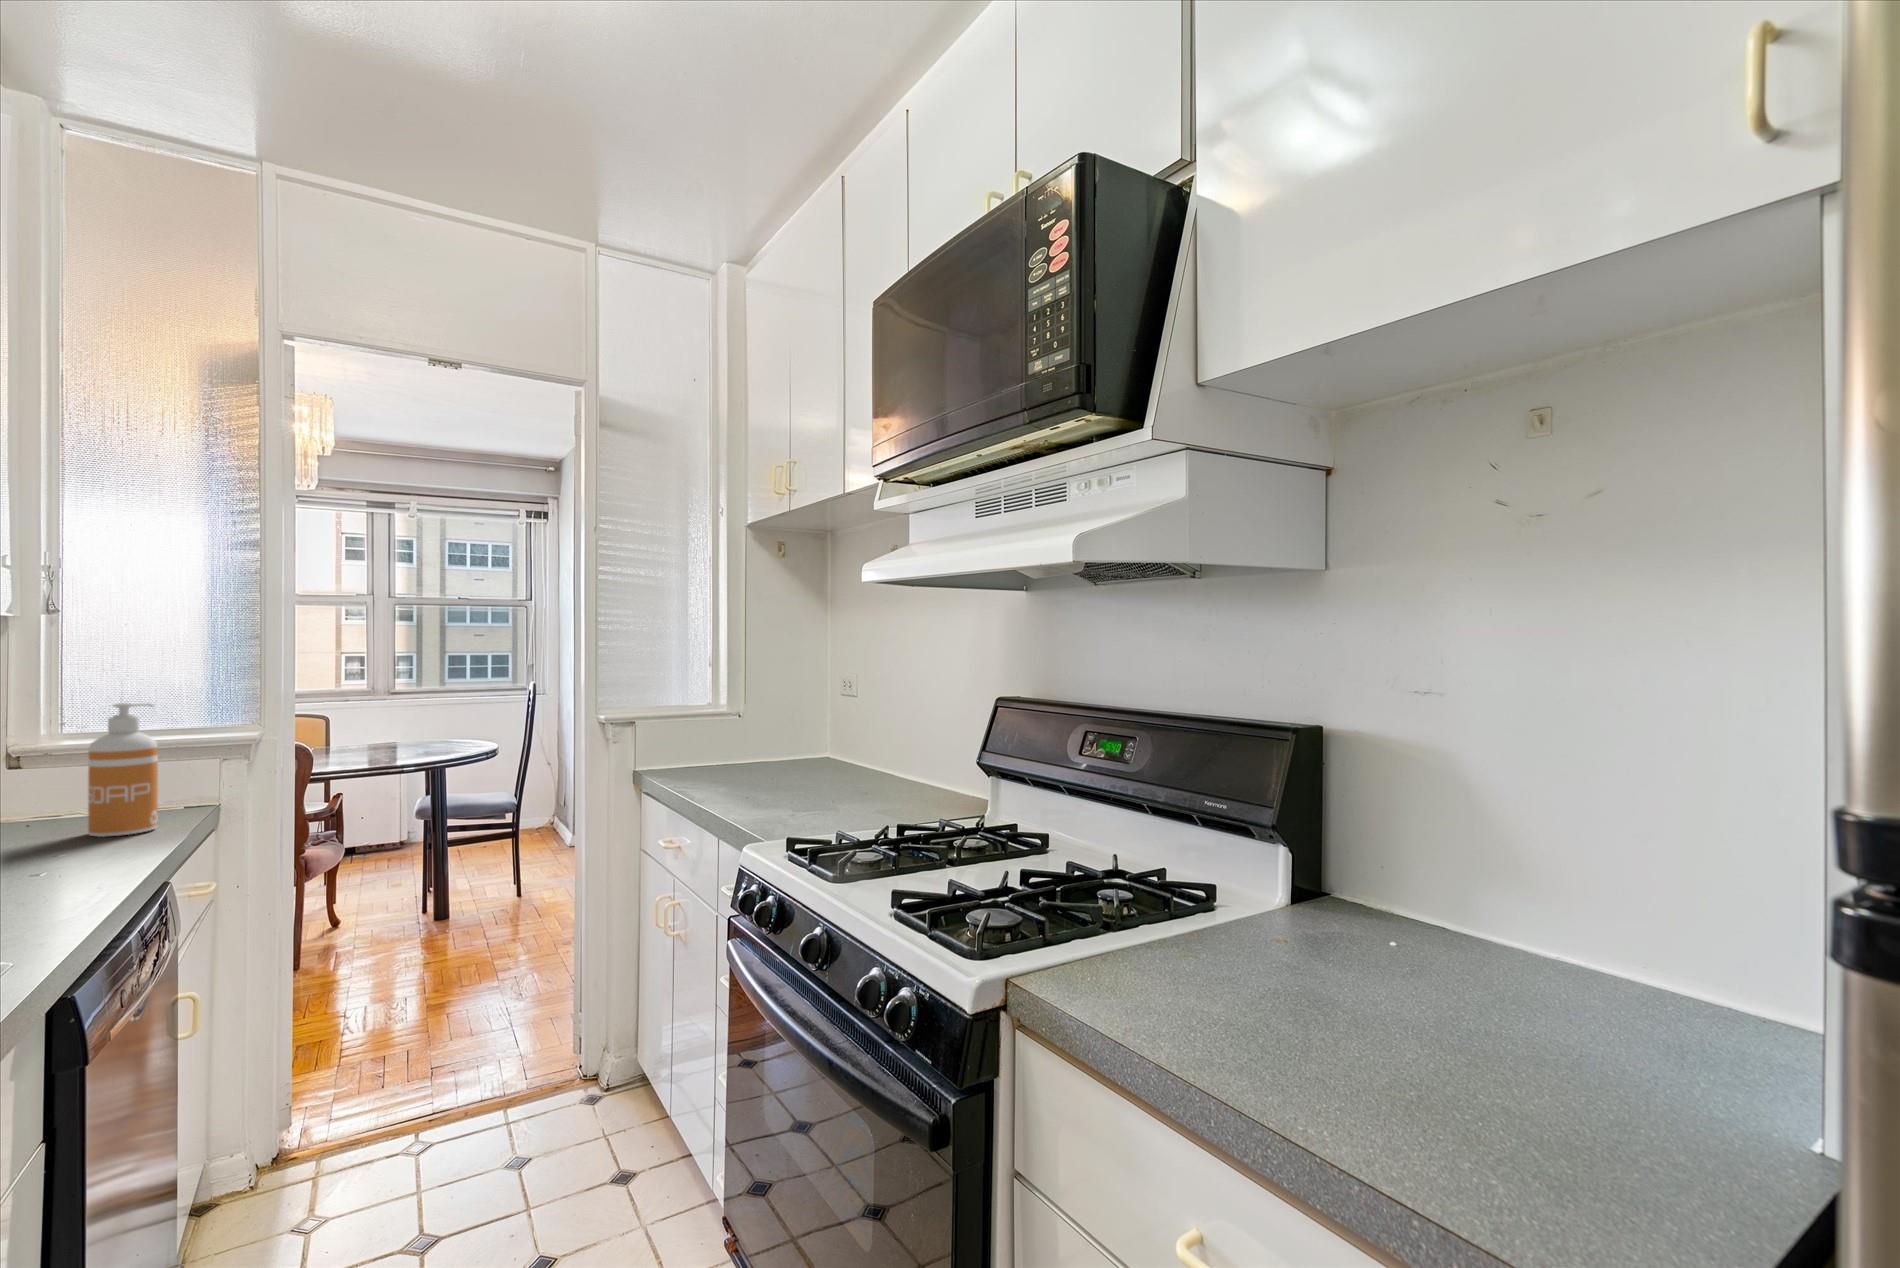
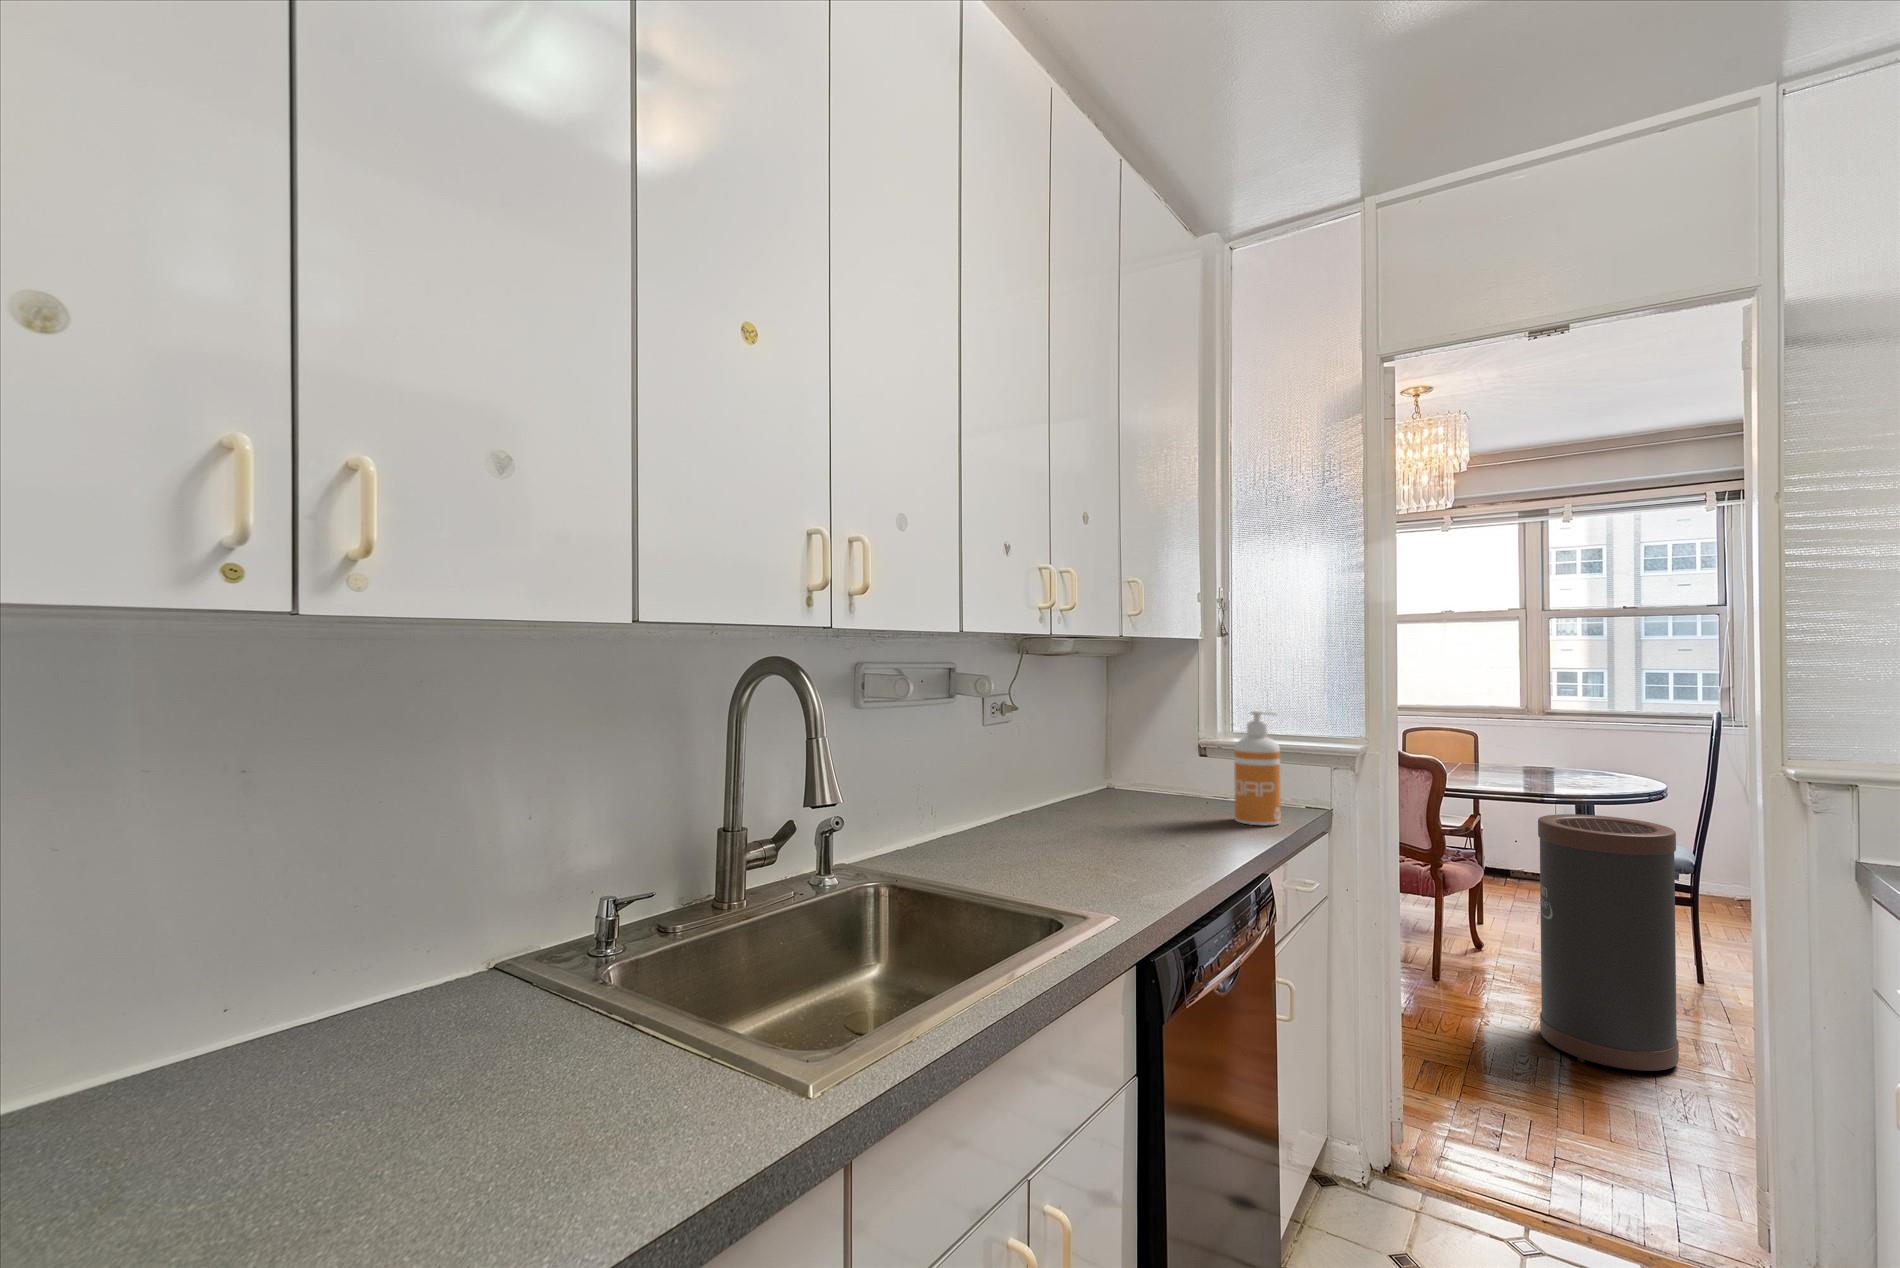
trash can: none [404,775,512,989] -> present [1538,814,1679,1071]

